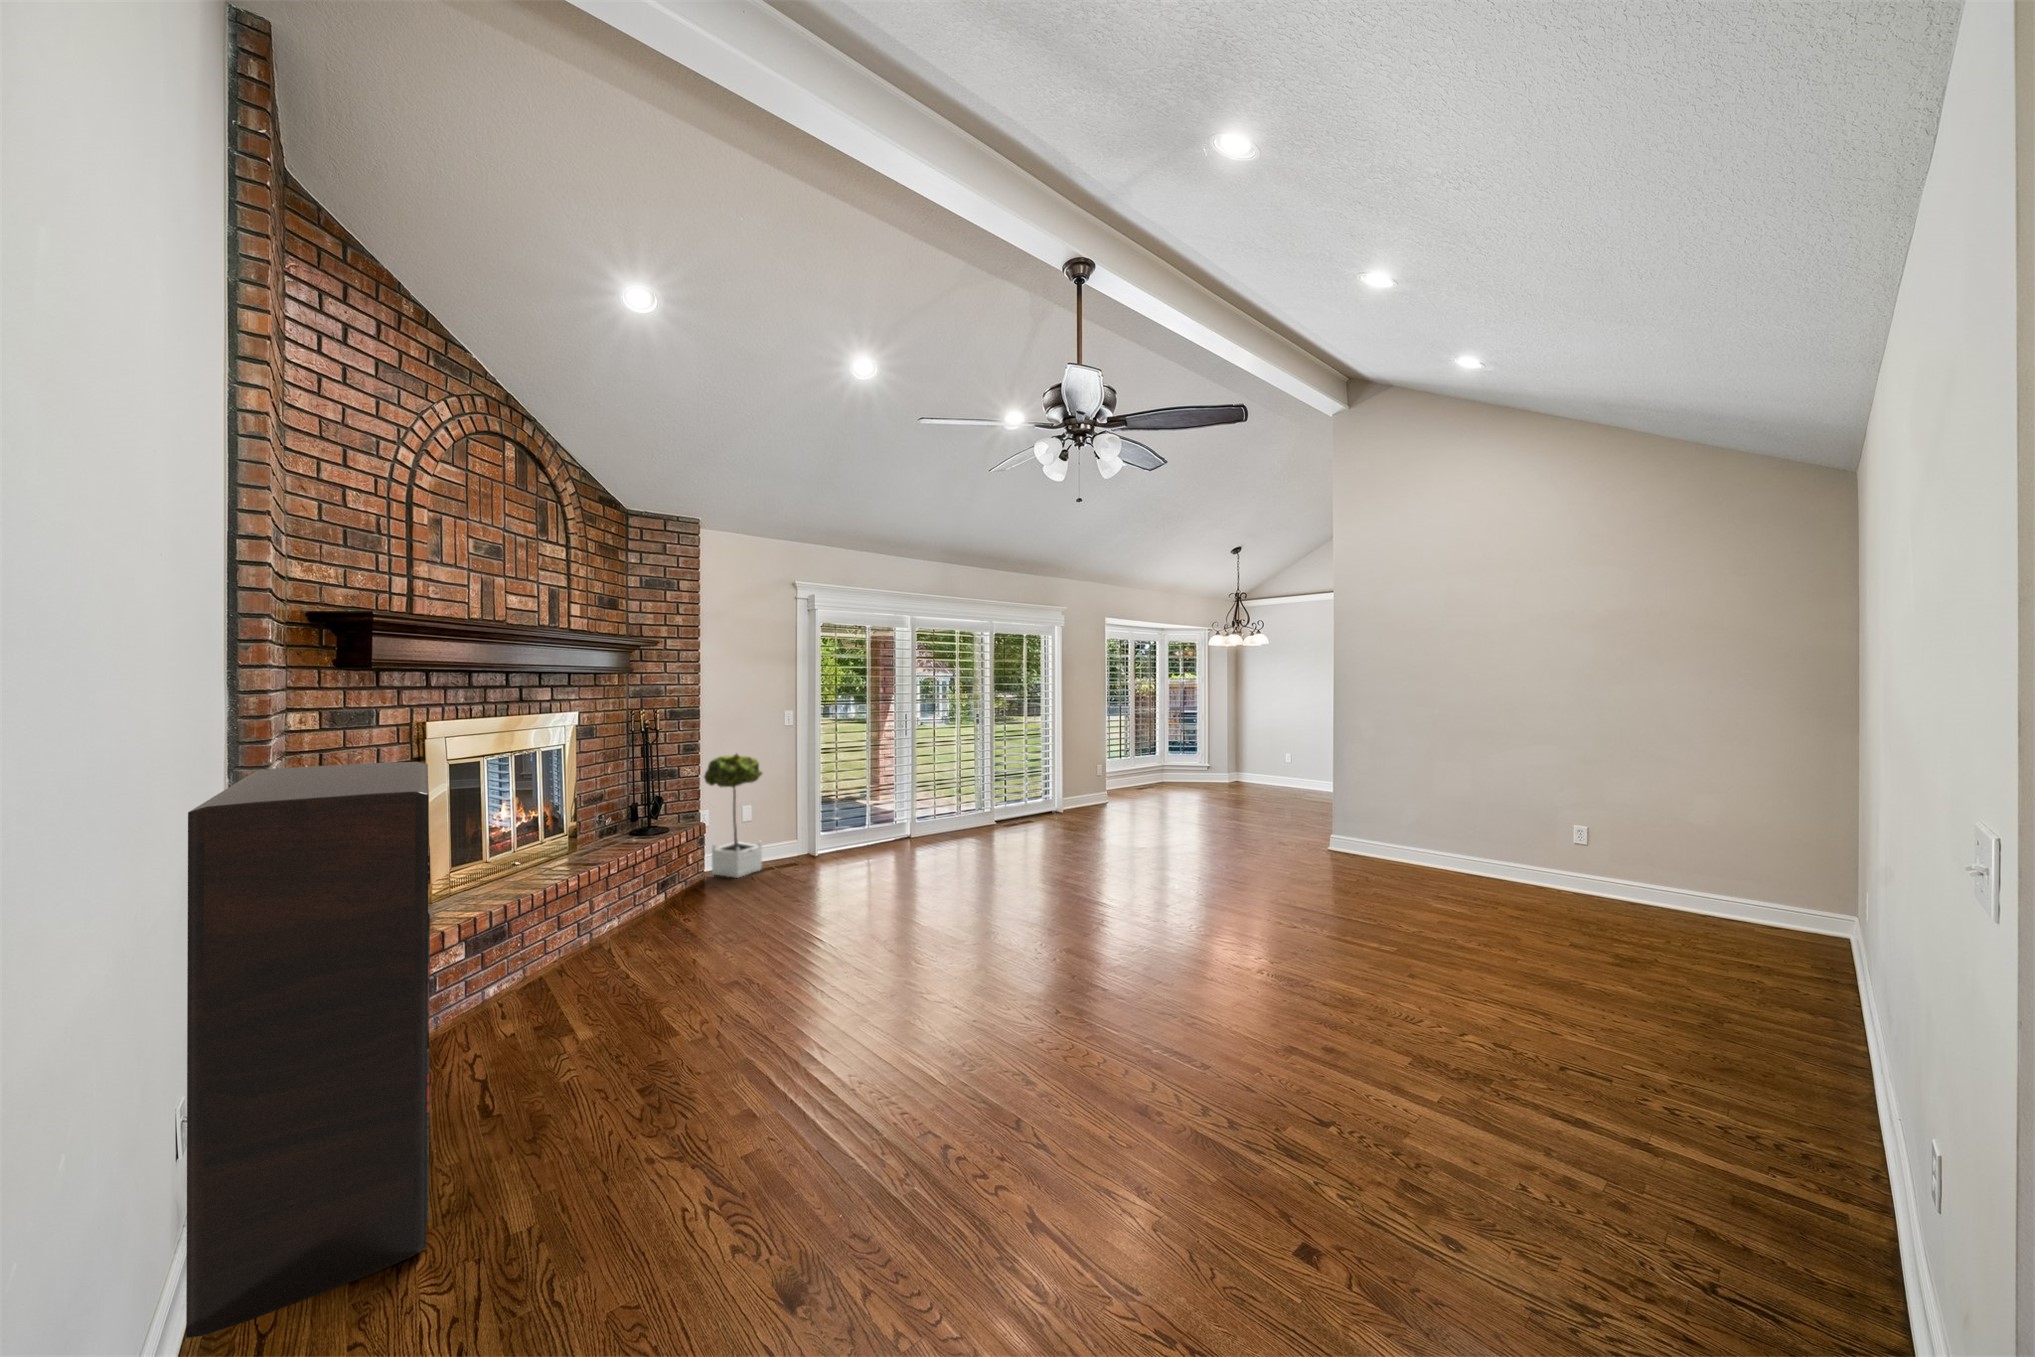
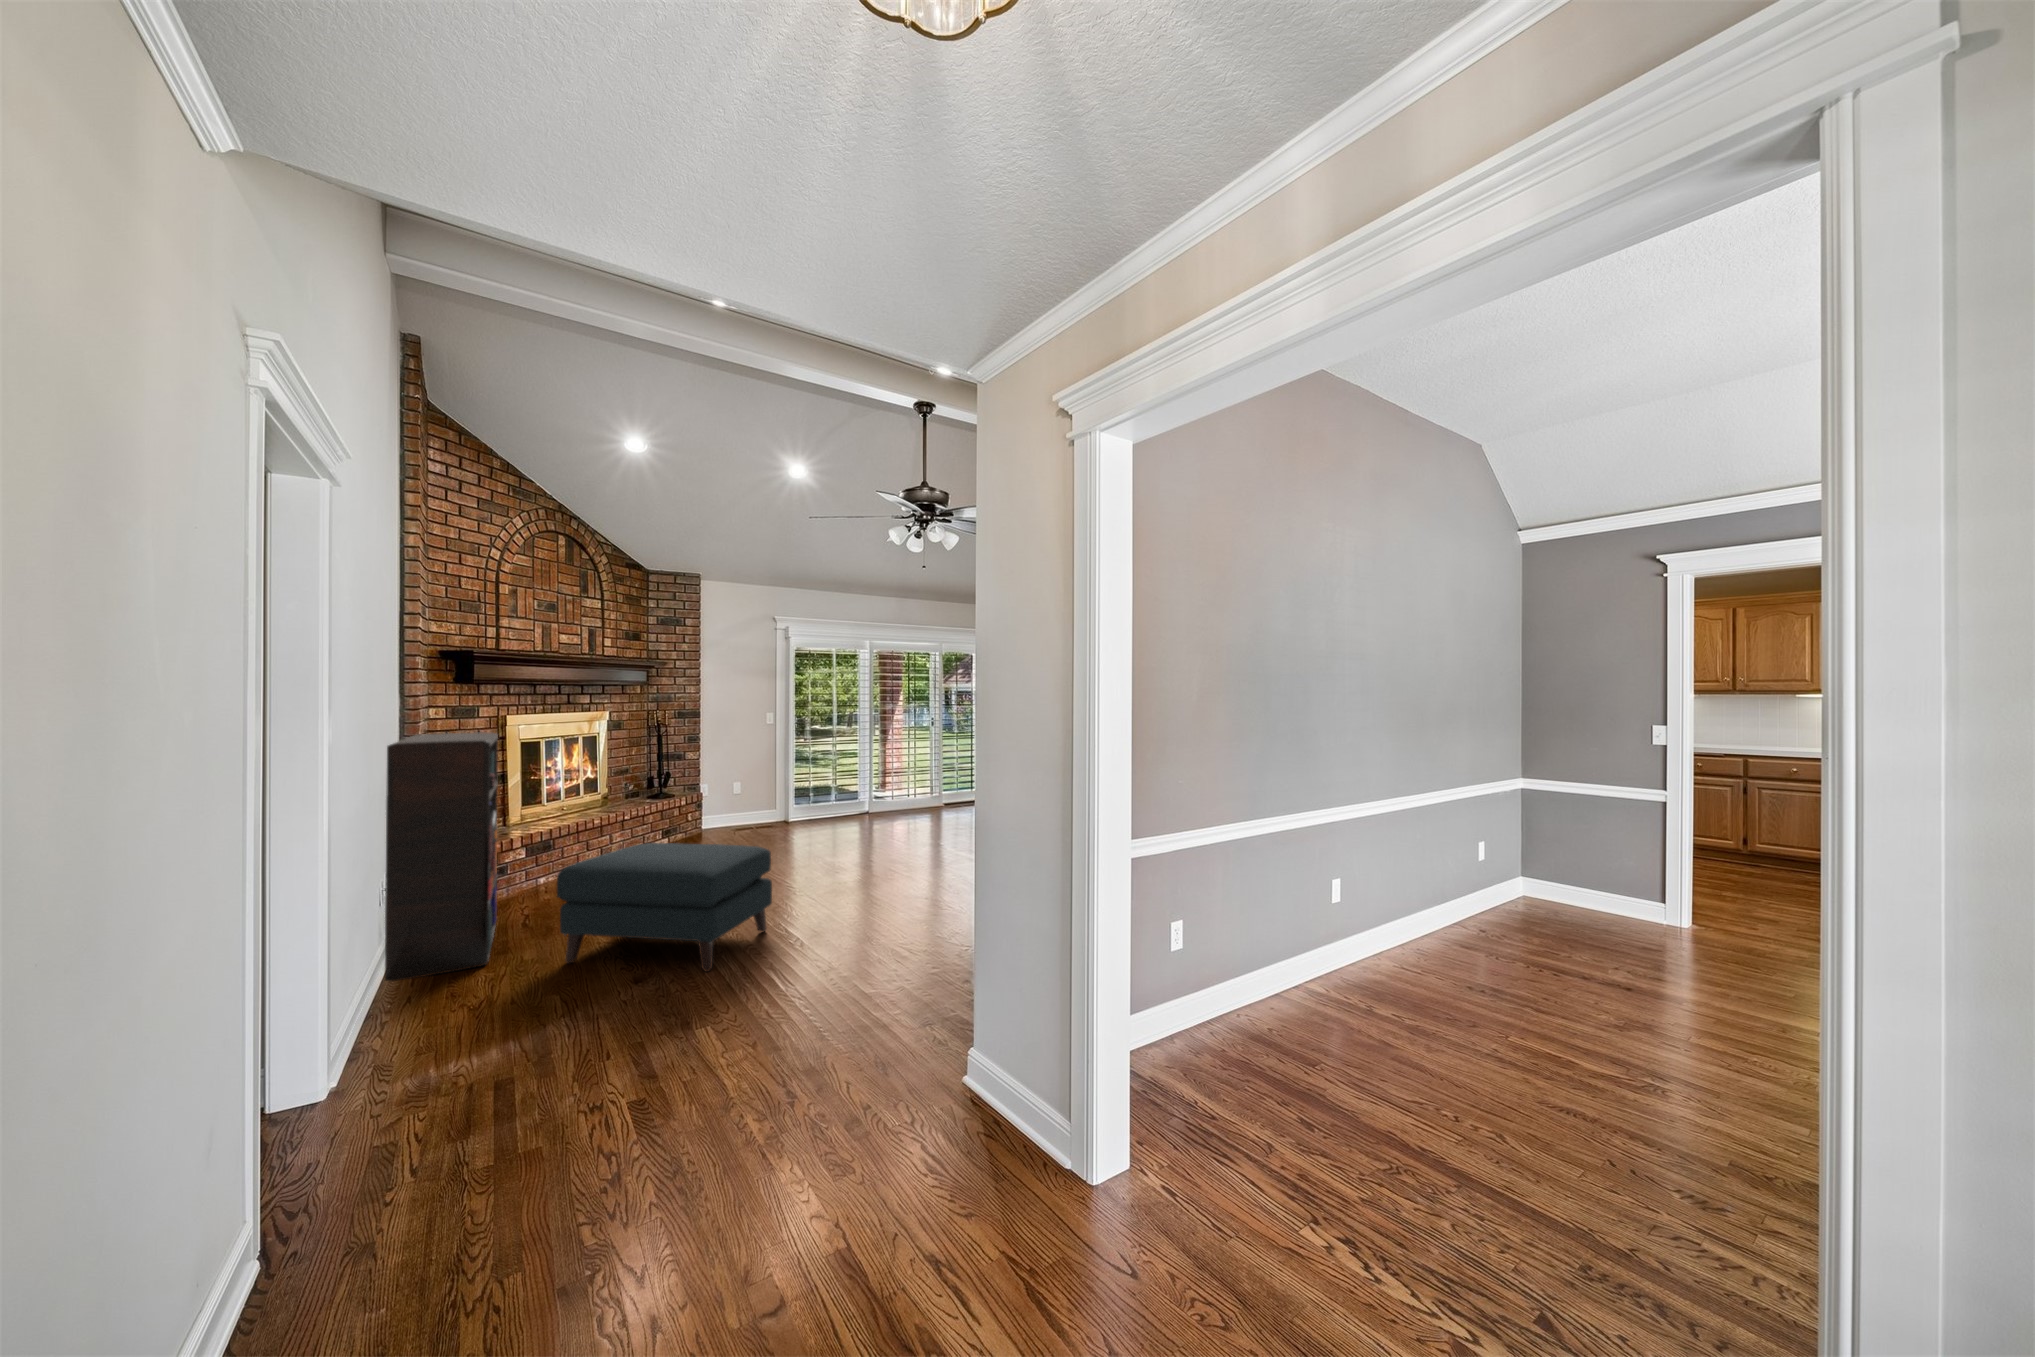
potted tree: present [704,754,763,878] -> none [702,742,745,832]
ottoman: none [573,955,942,1243] -> present [557,843,772,972]

